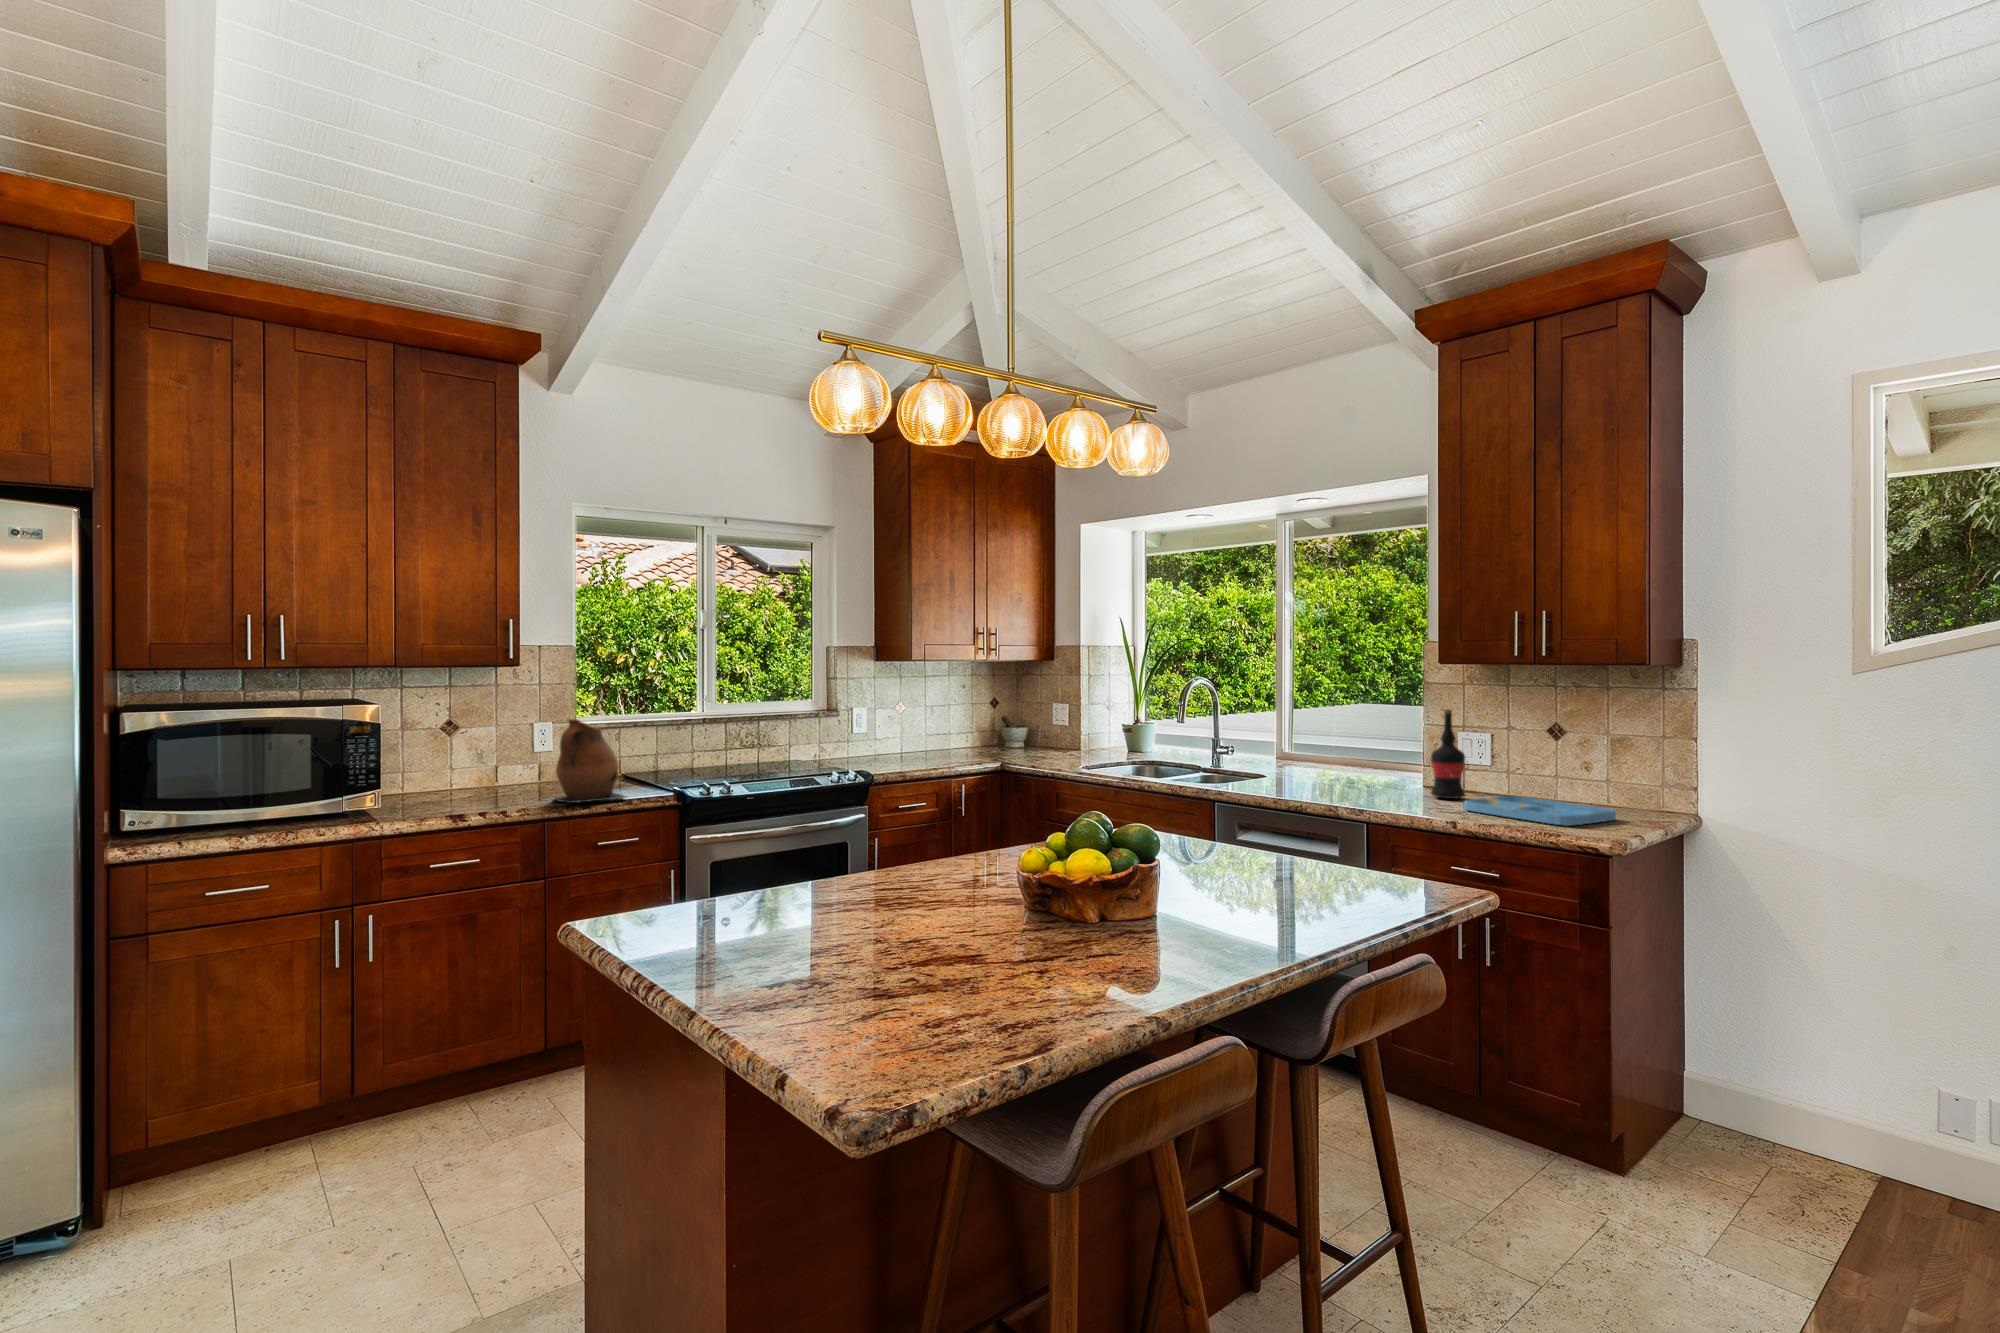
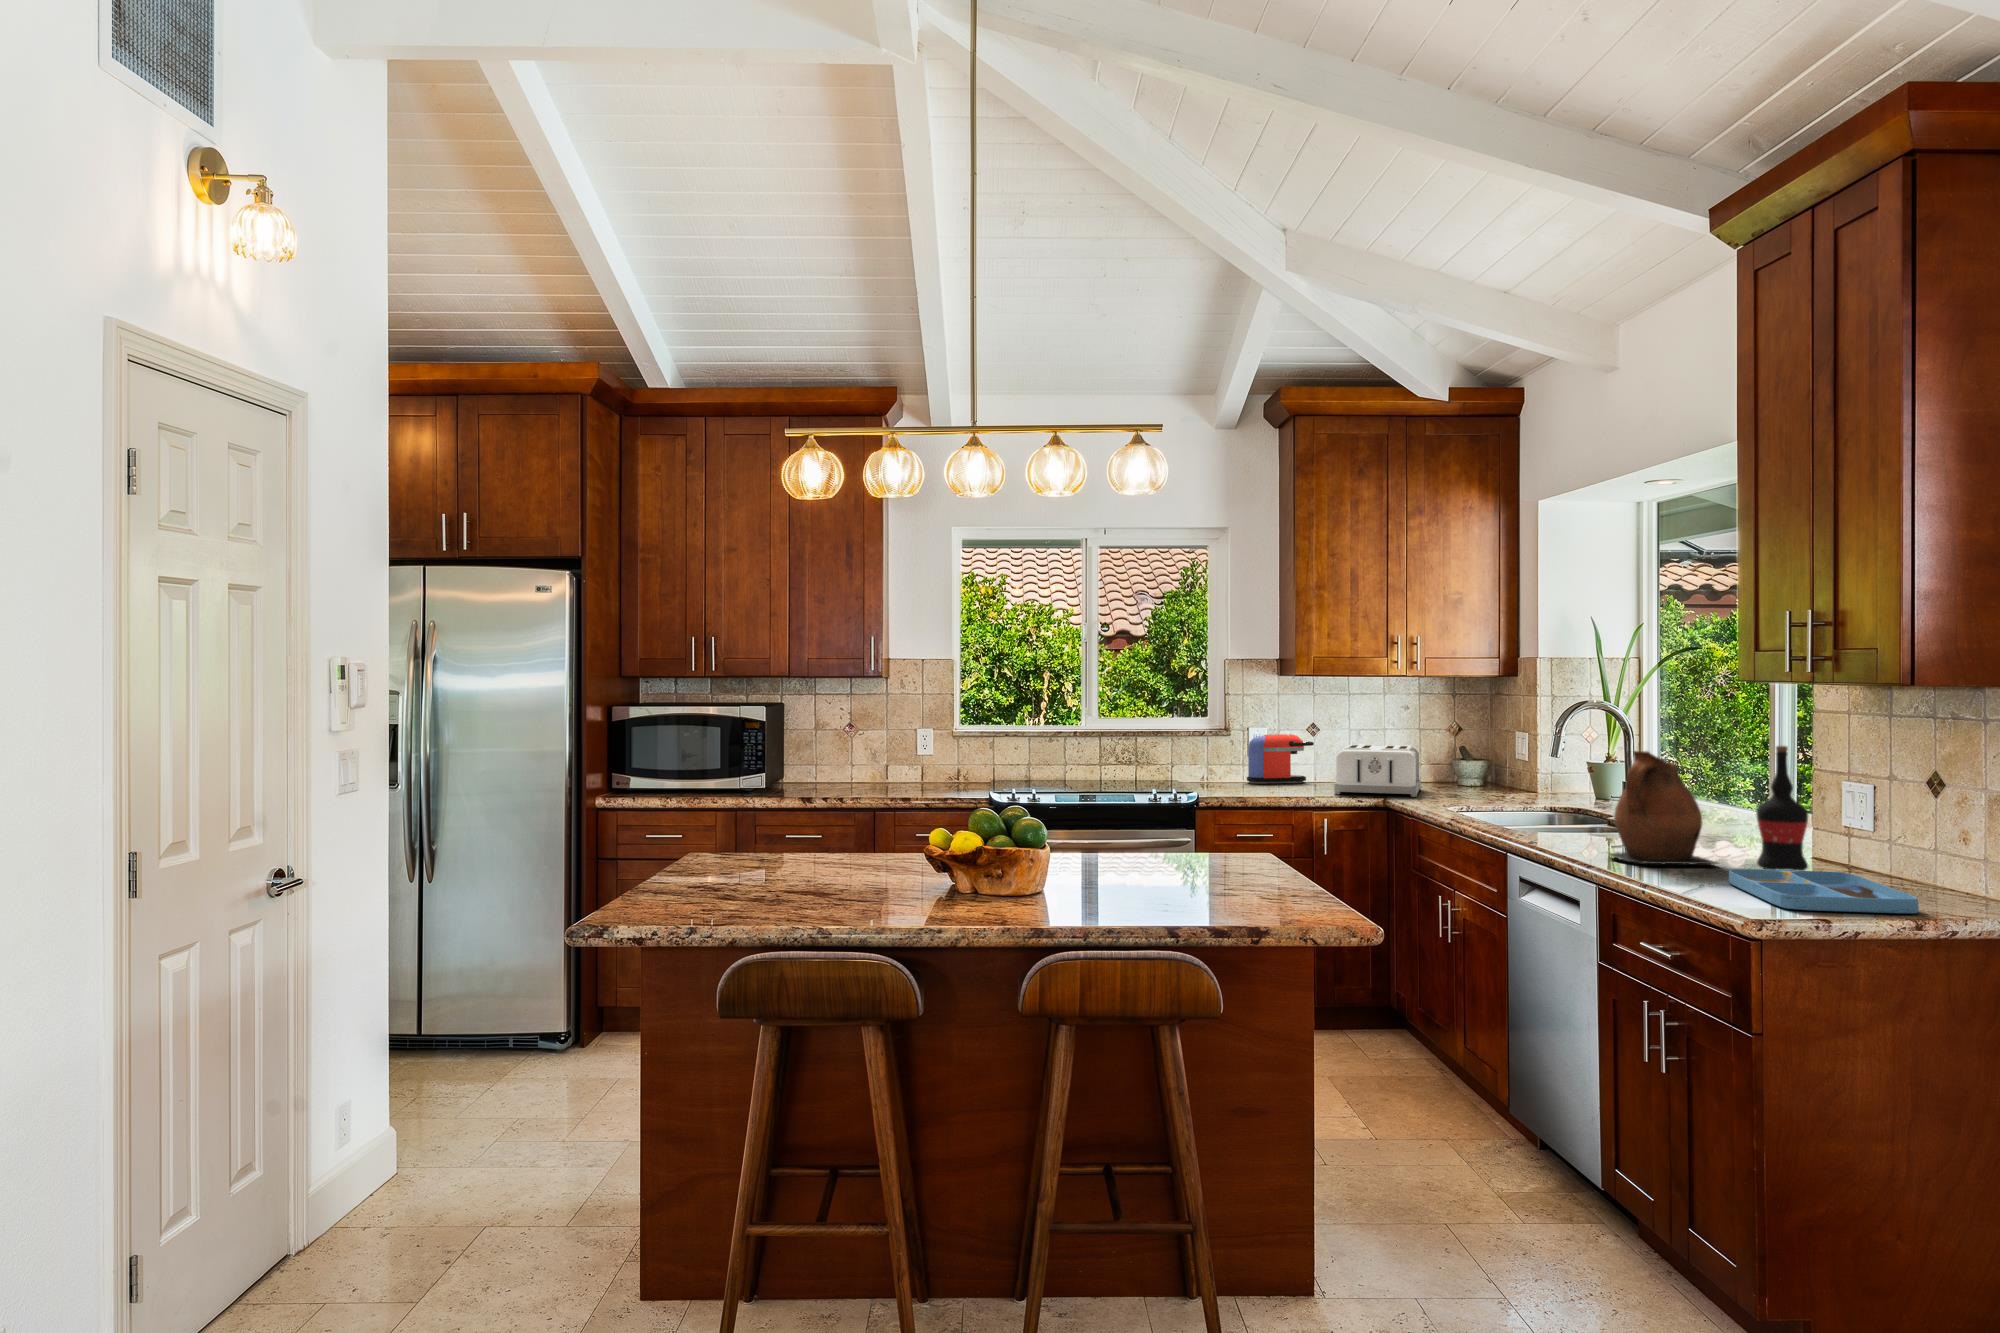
coffee maker: none [854,712,905,759] -> present [1247,734,1314,784]
toaster: none [944,718,1028,764] -> present [1334,745,1421,797]
ceramic pitcher: present [554,719,626,803] -> present [1610,751,1717,865]

